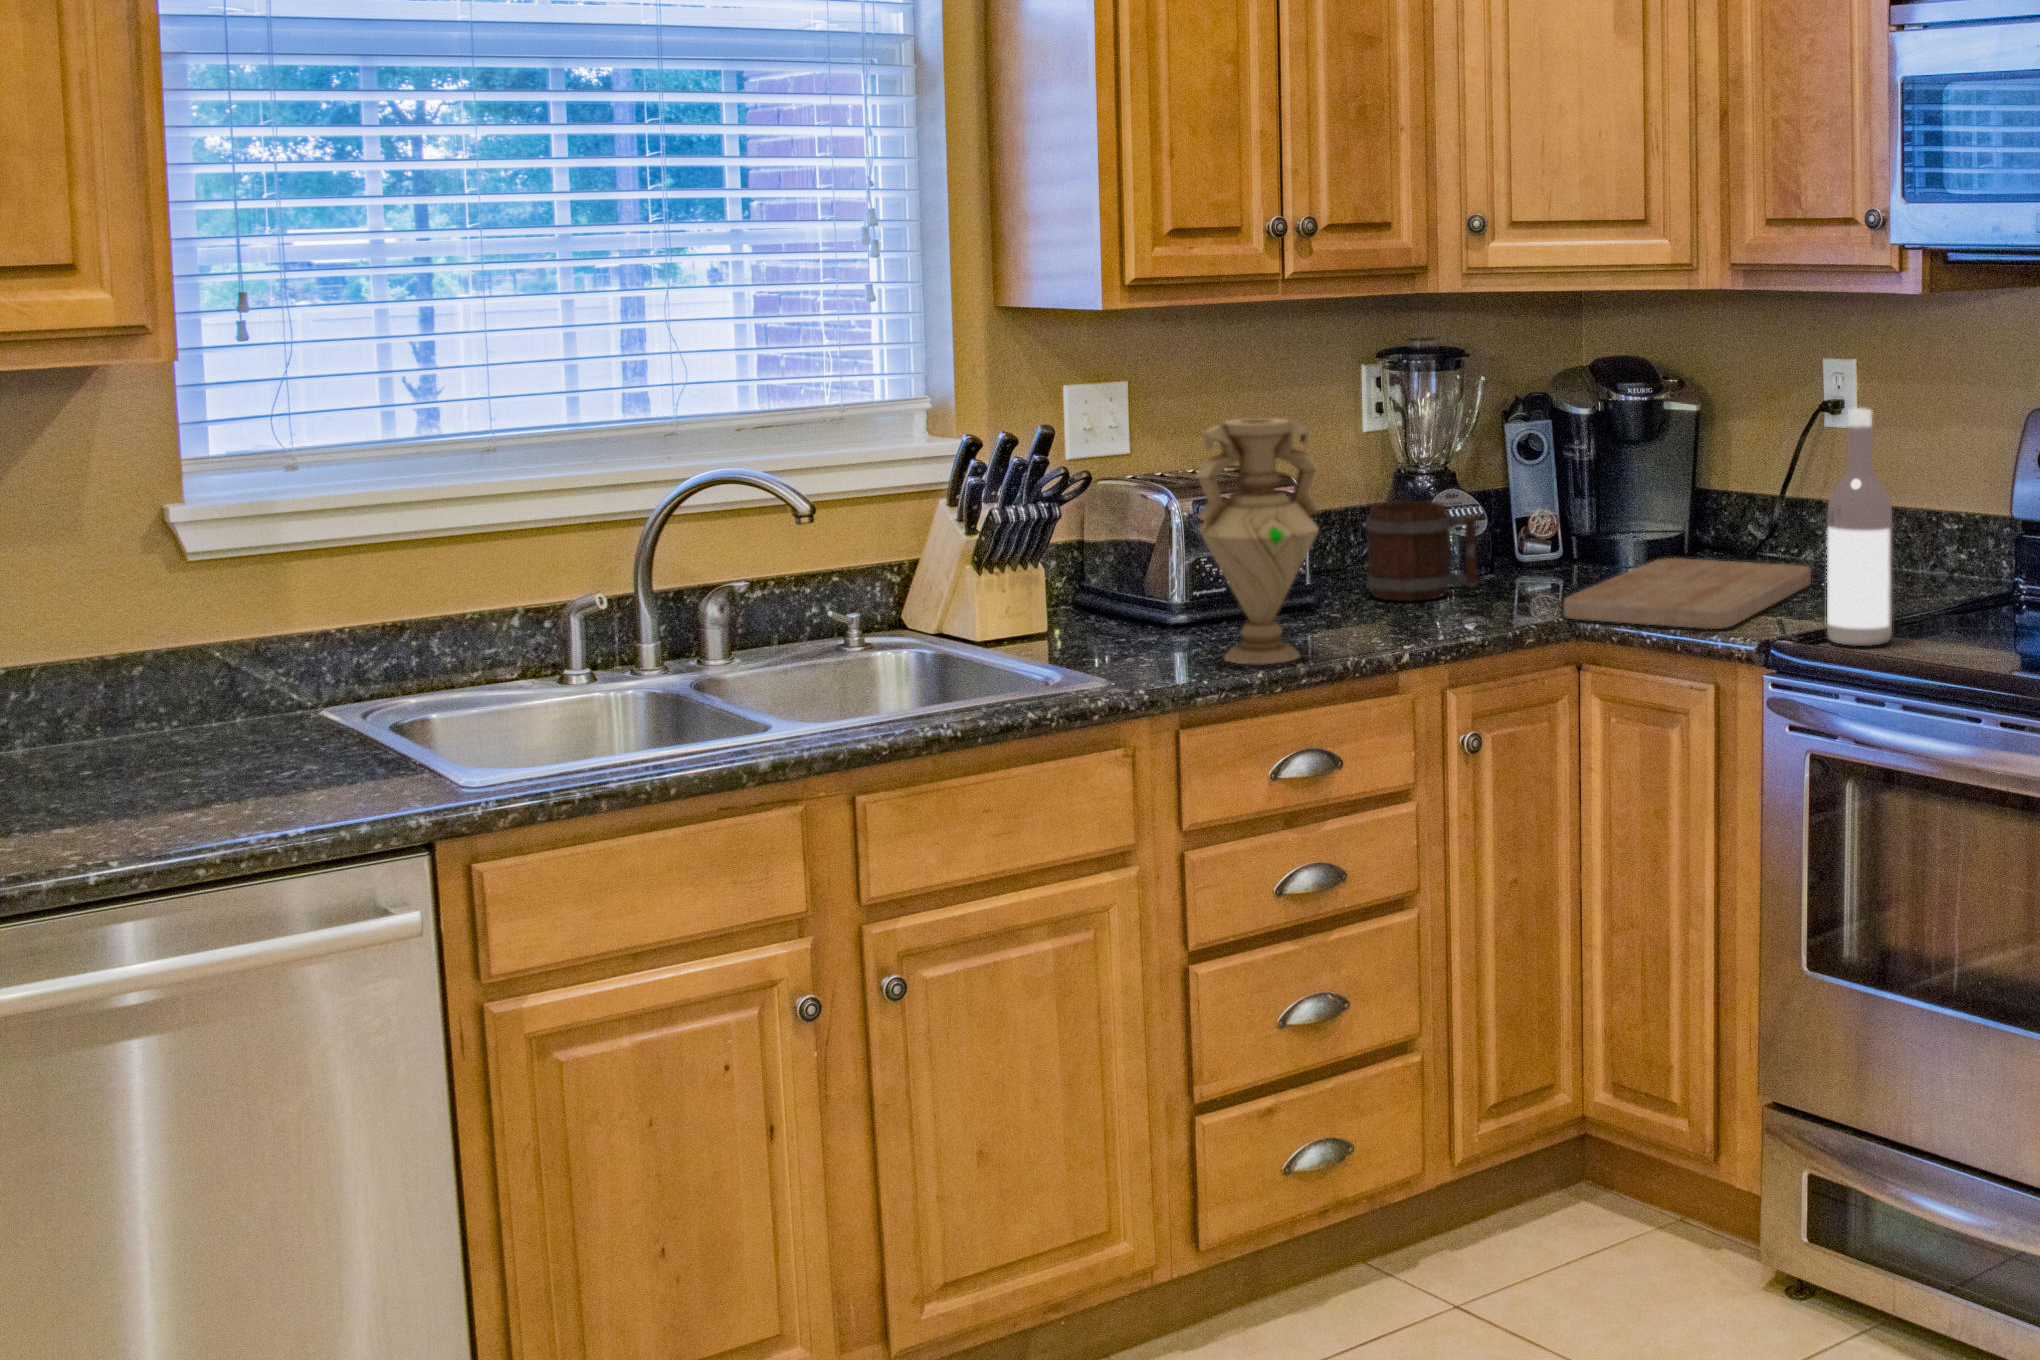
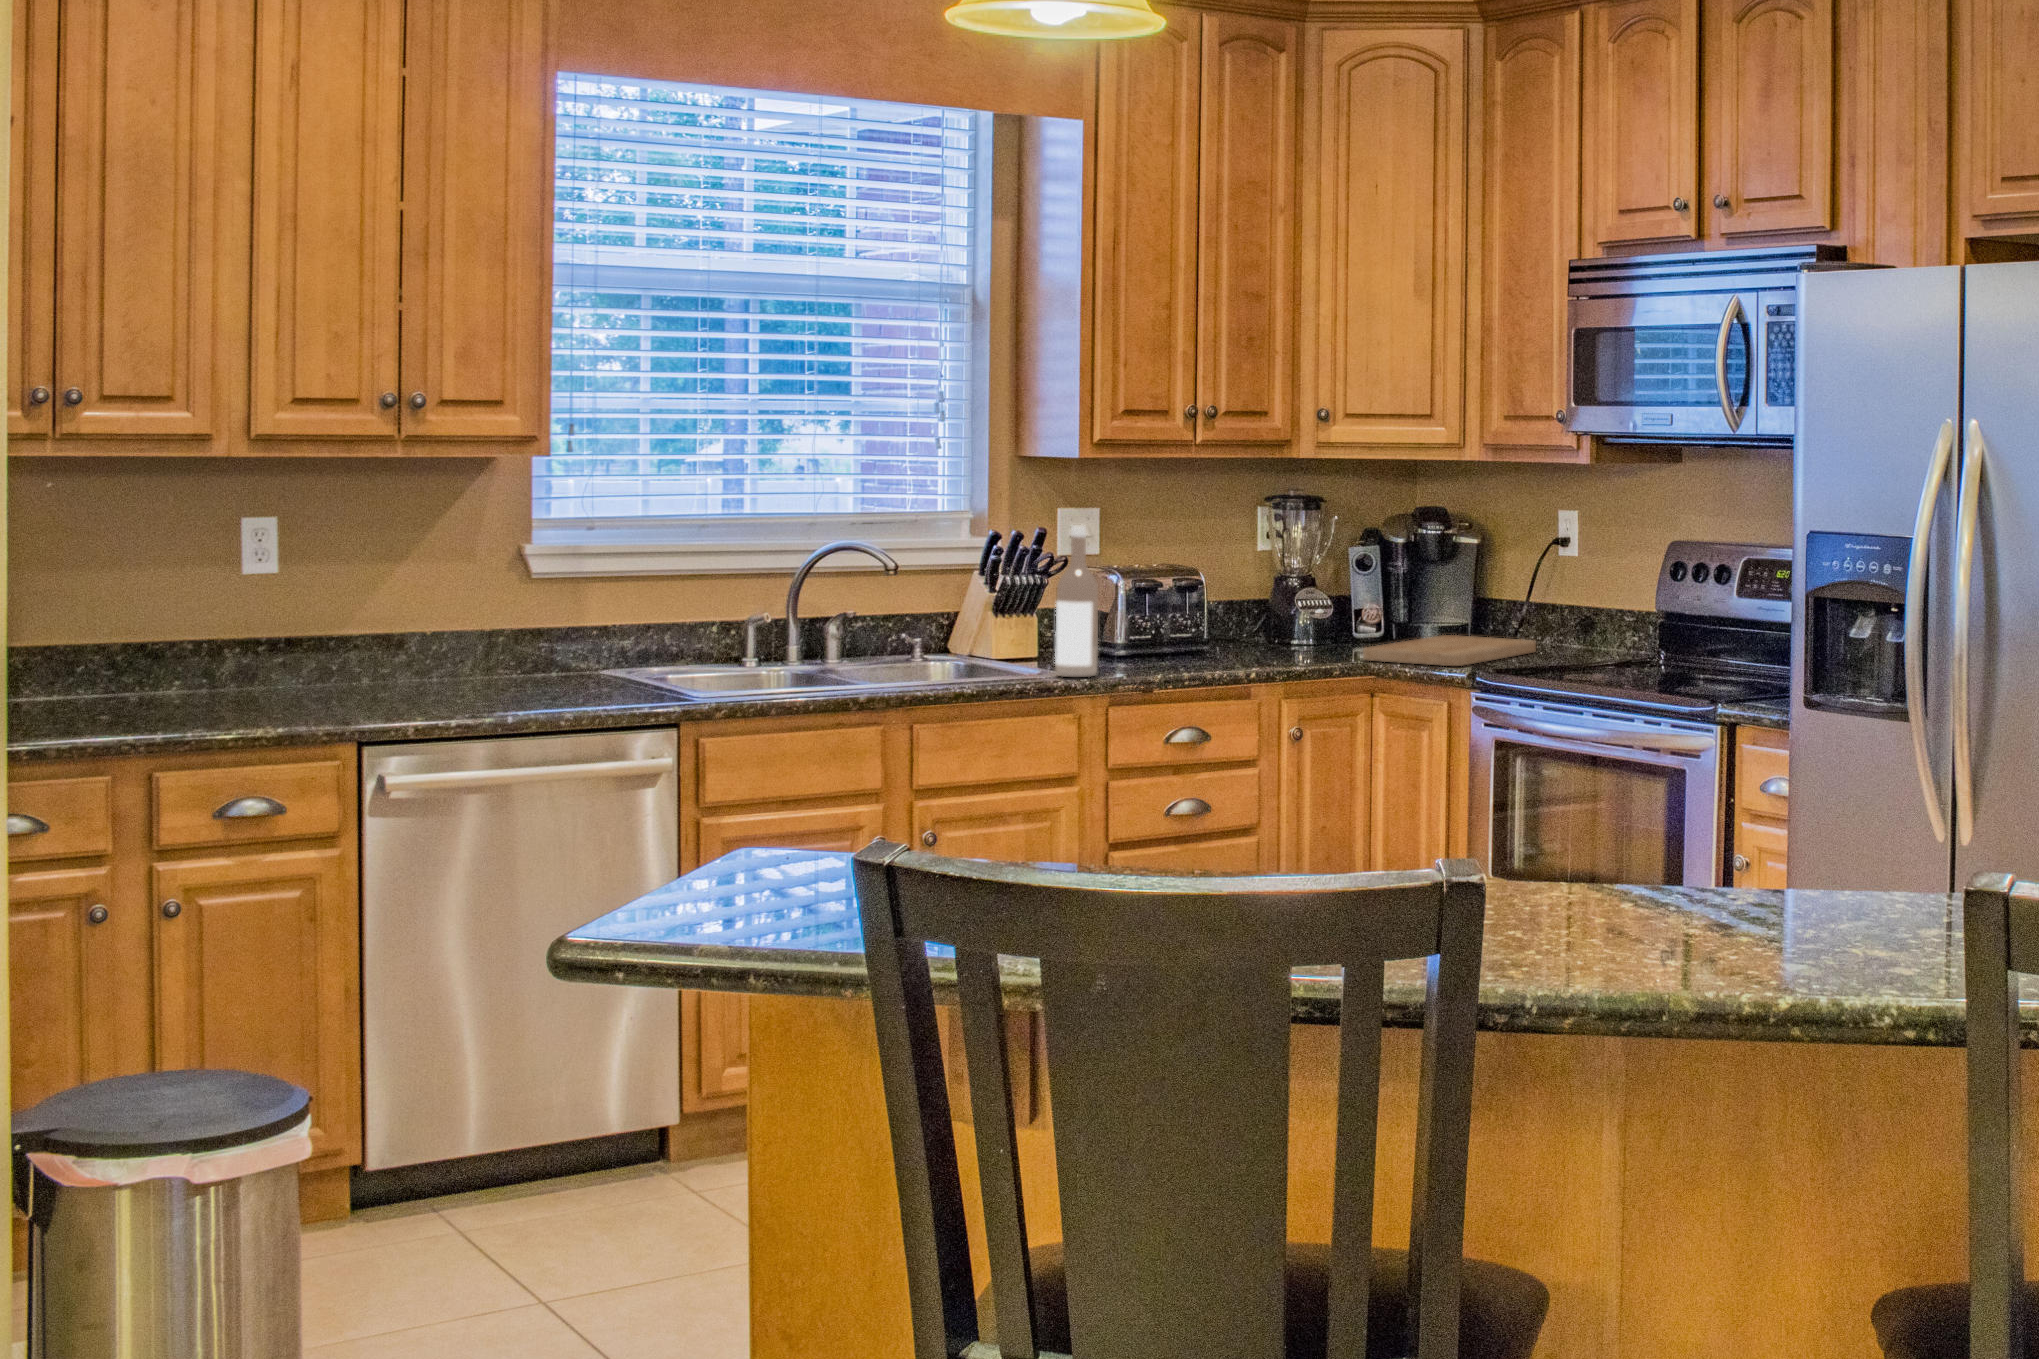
wine bottle: present [1827,408,1892,646] -> present [1055,525,1098,677]
vase: present [1196,418,1318,665] -> none [1126,522,1205,671]
mug: present [1366,501,1477,601] -> none [1246,590,1318,651]

